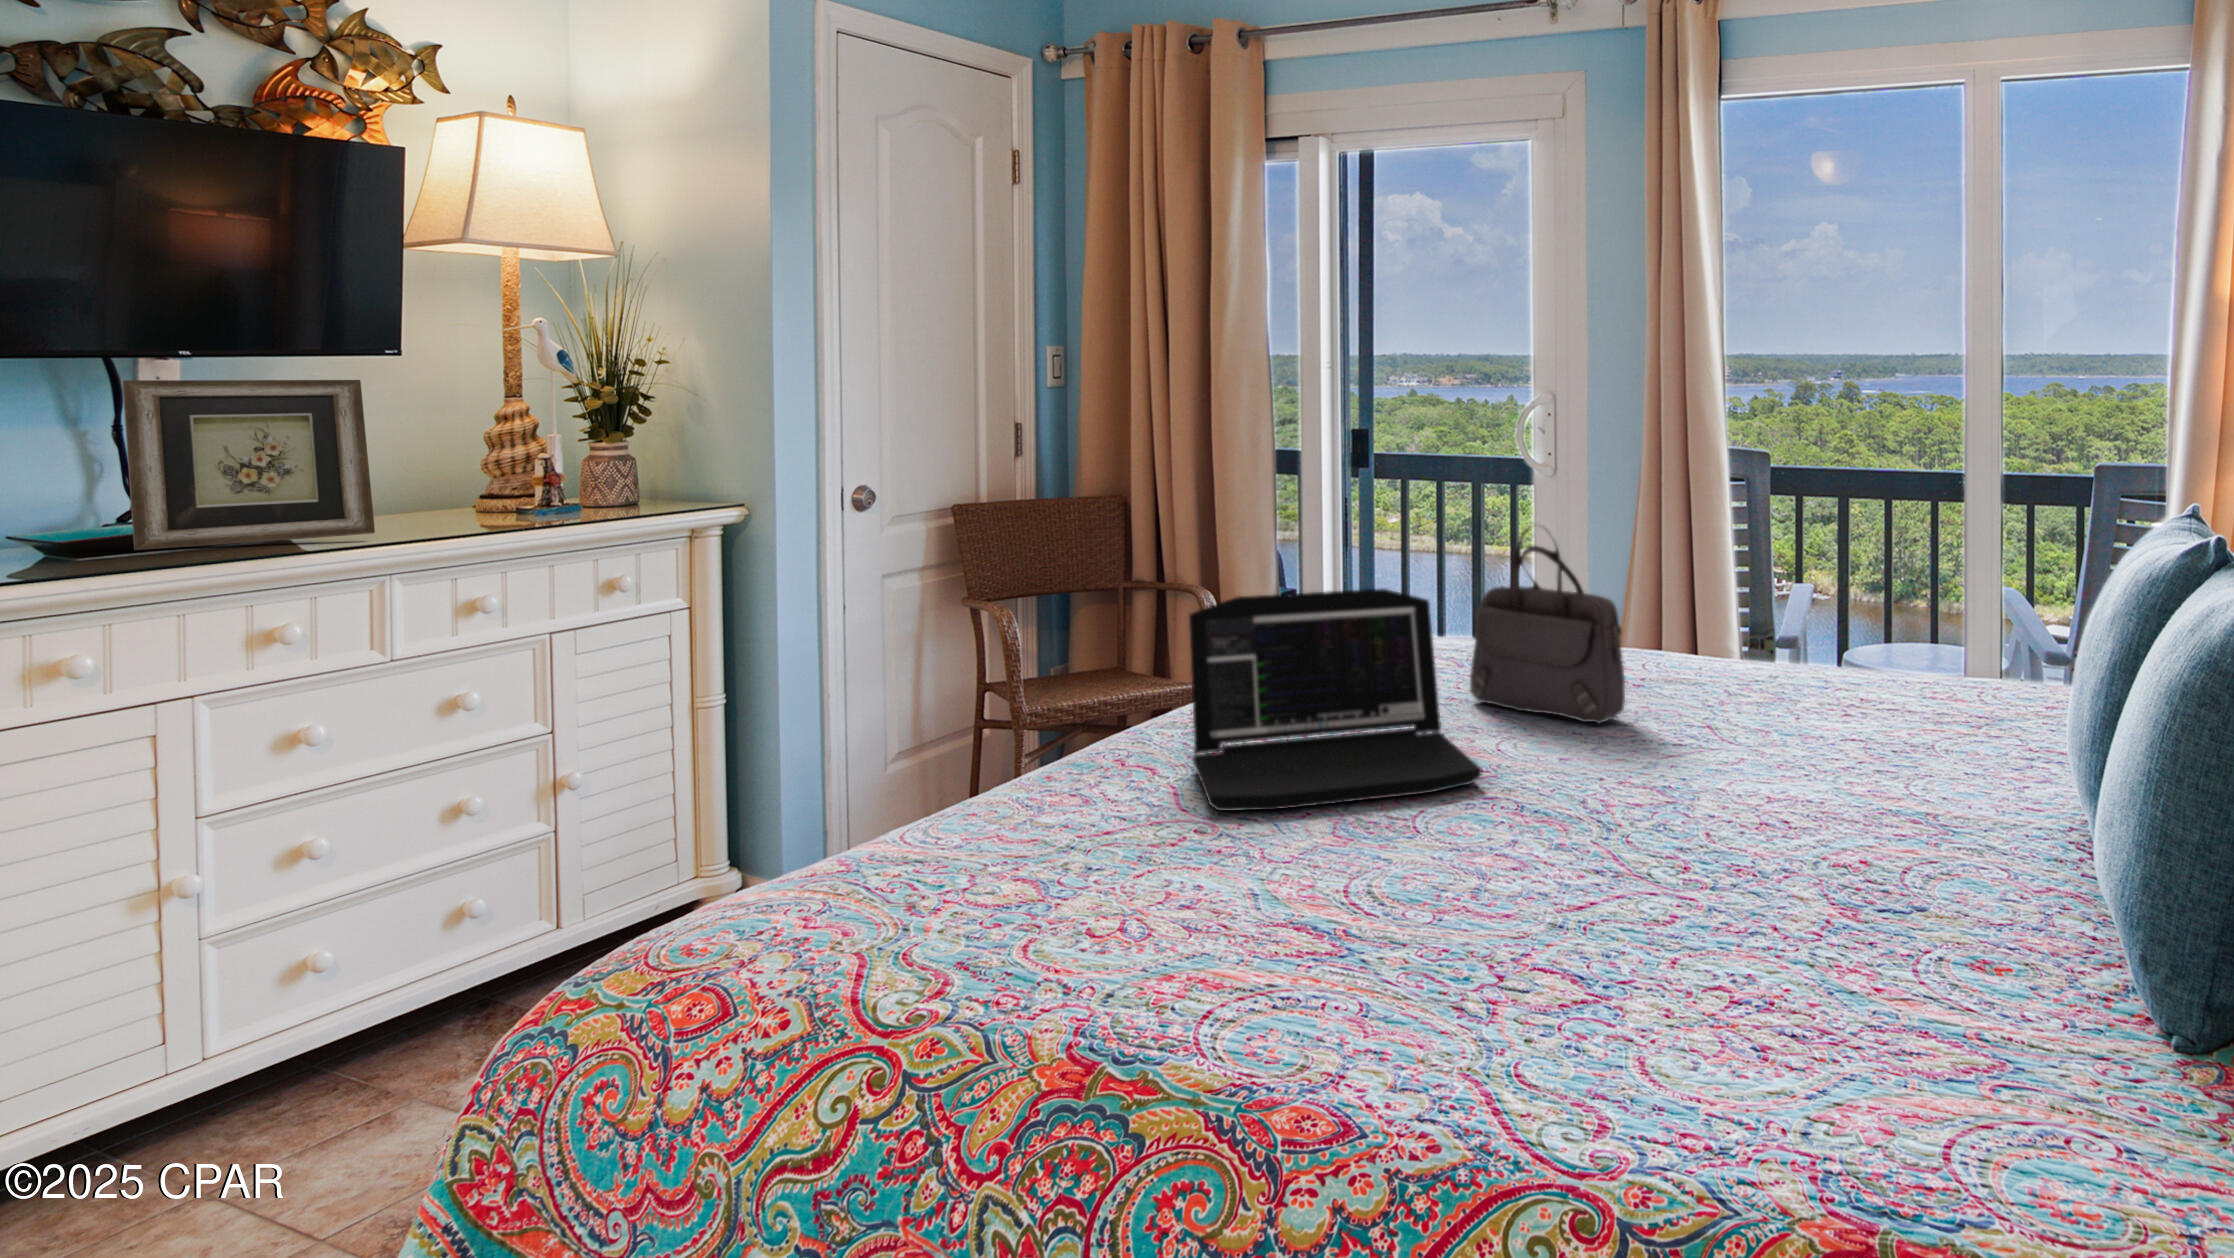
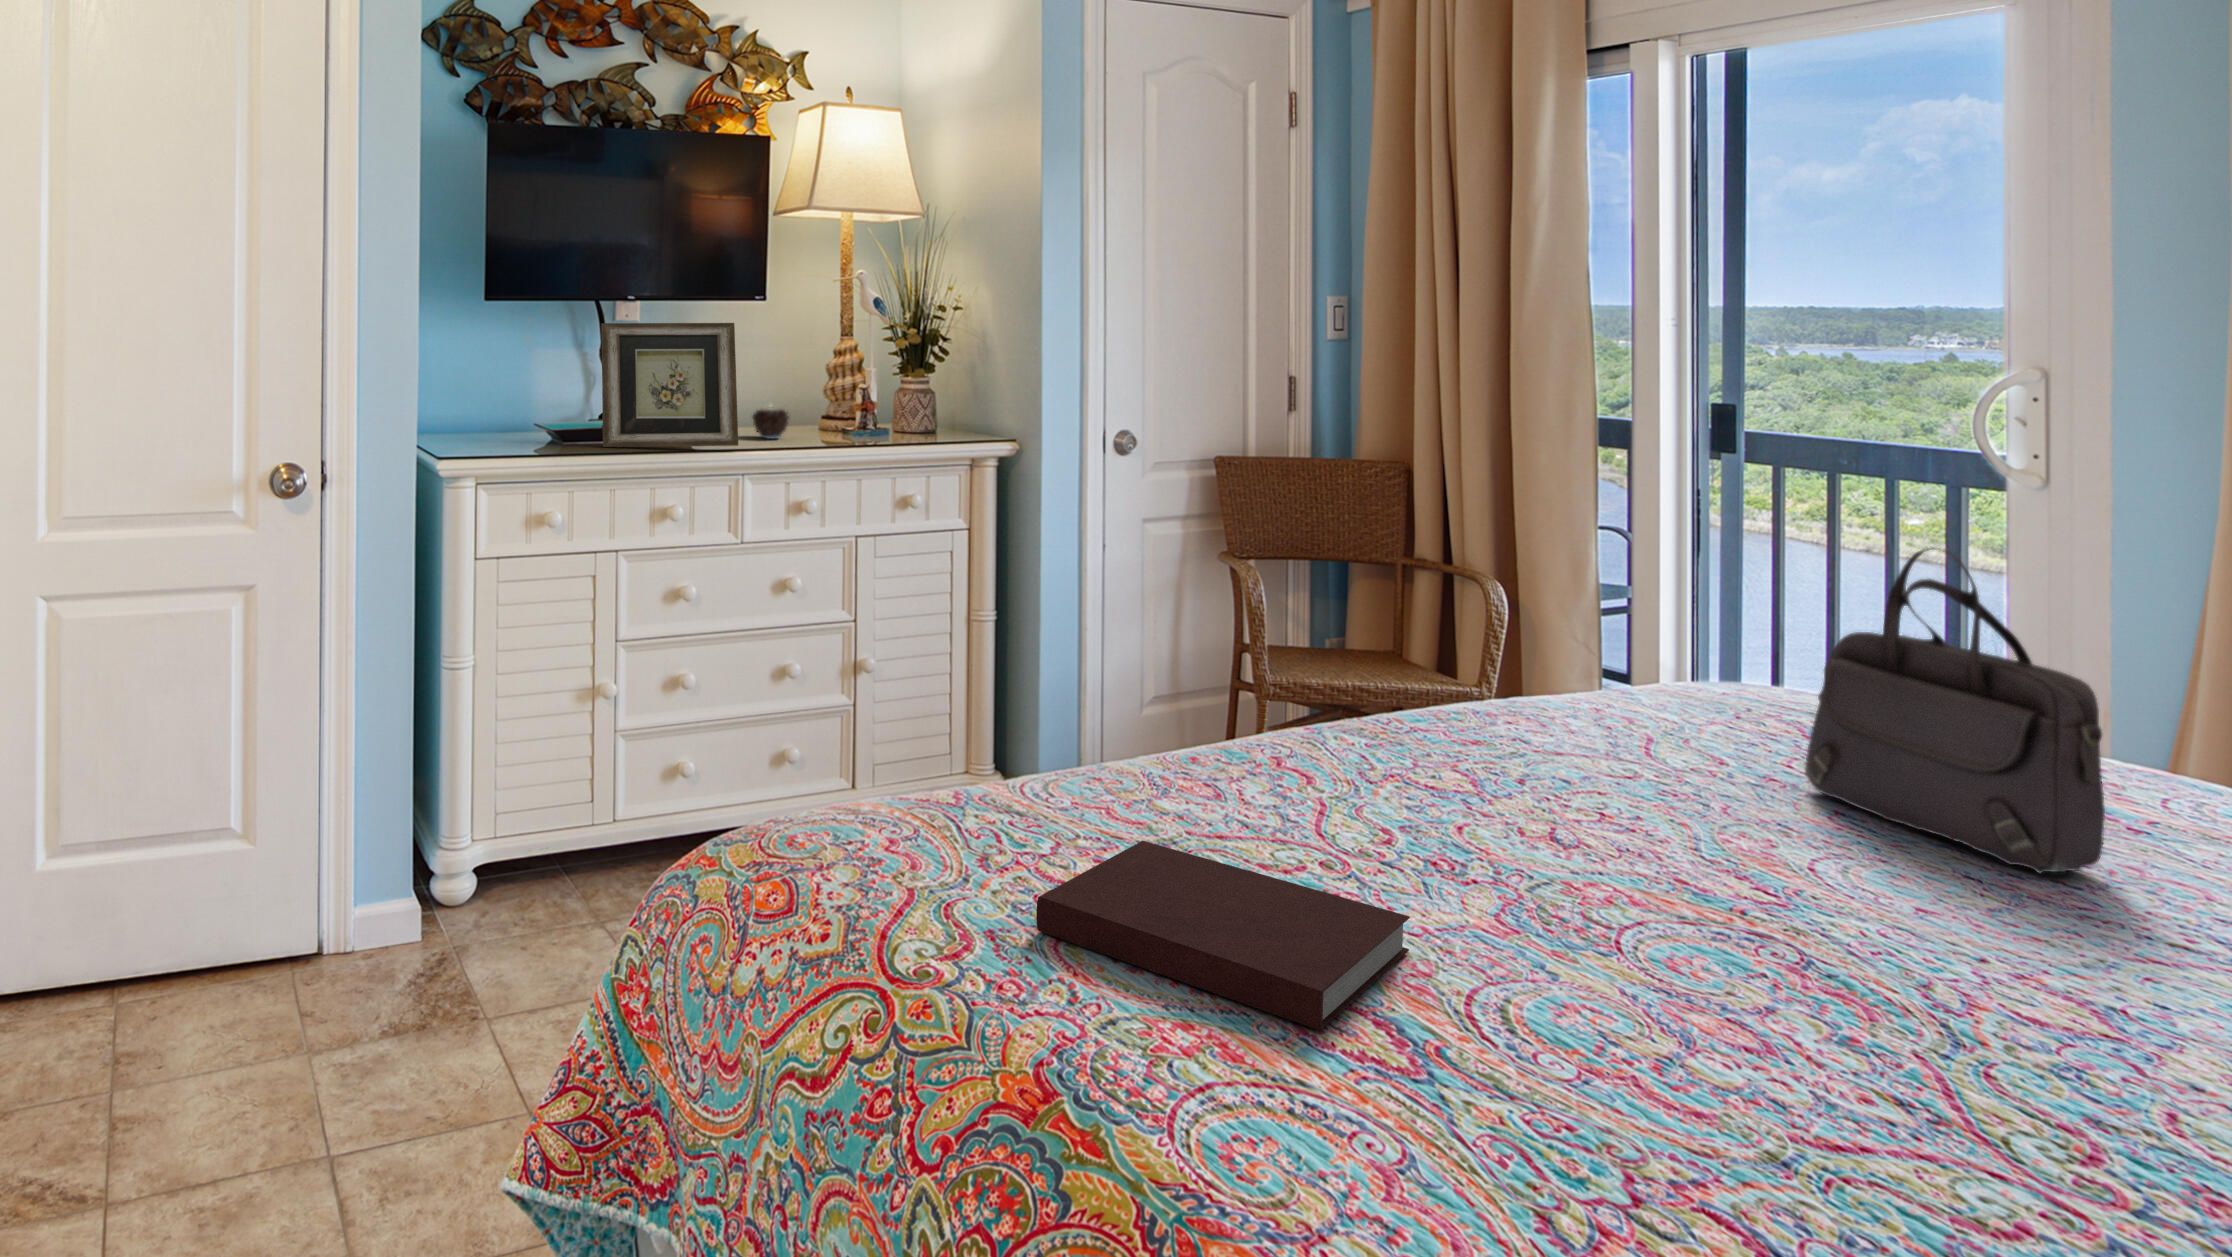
candle: none [380,478,441,523] -> present [752,408,789,439]
laptop: present [1189,589,1482,811] -> none [1336,594,1757,907]
notebook: none [1004,843,1298,946] -> present [1036,841,1410,1030]

